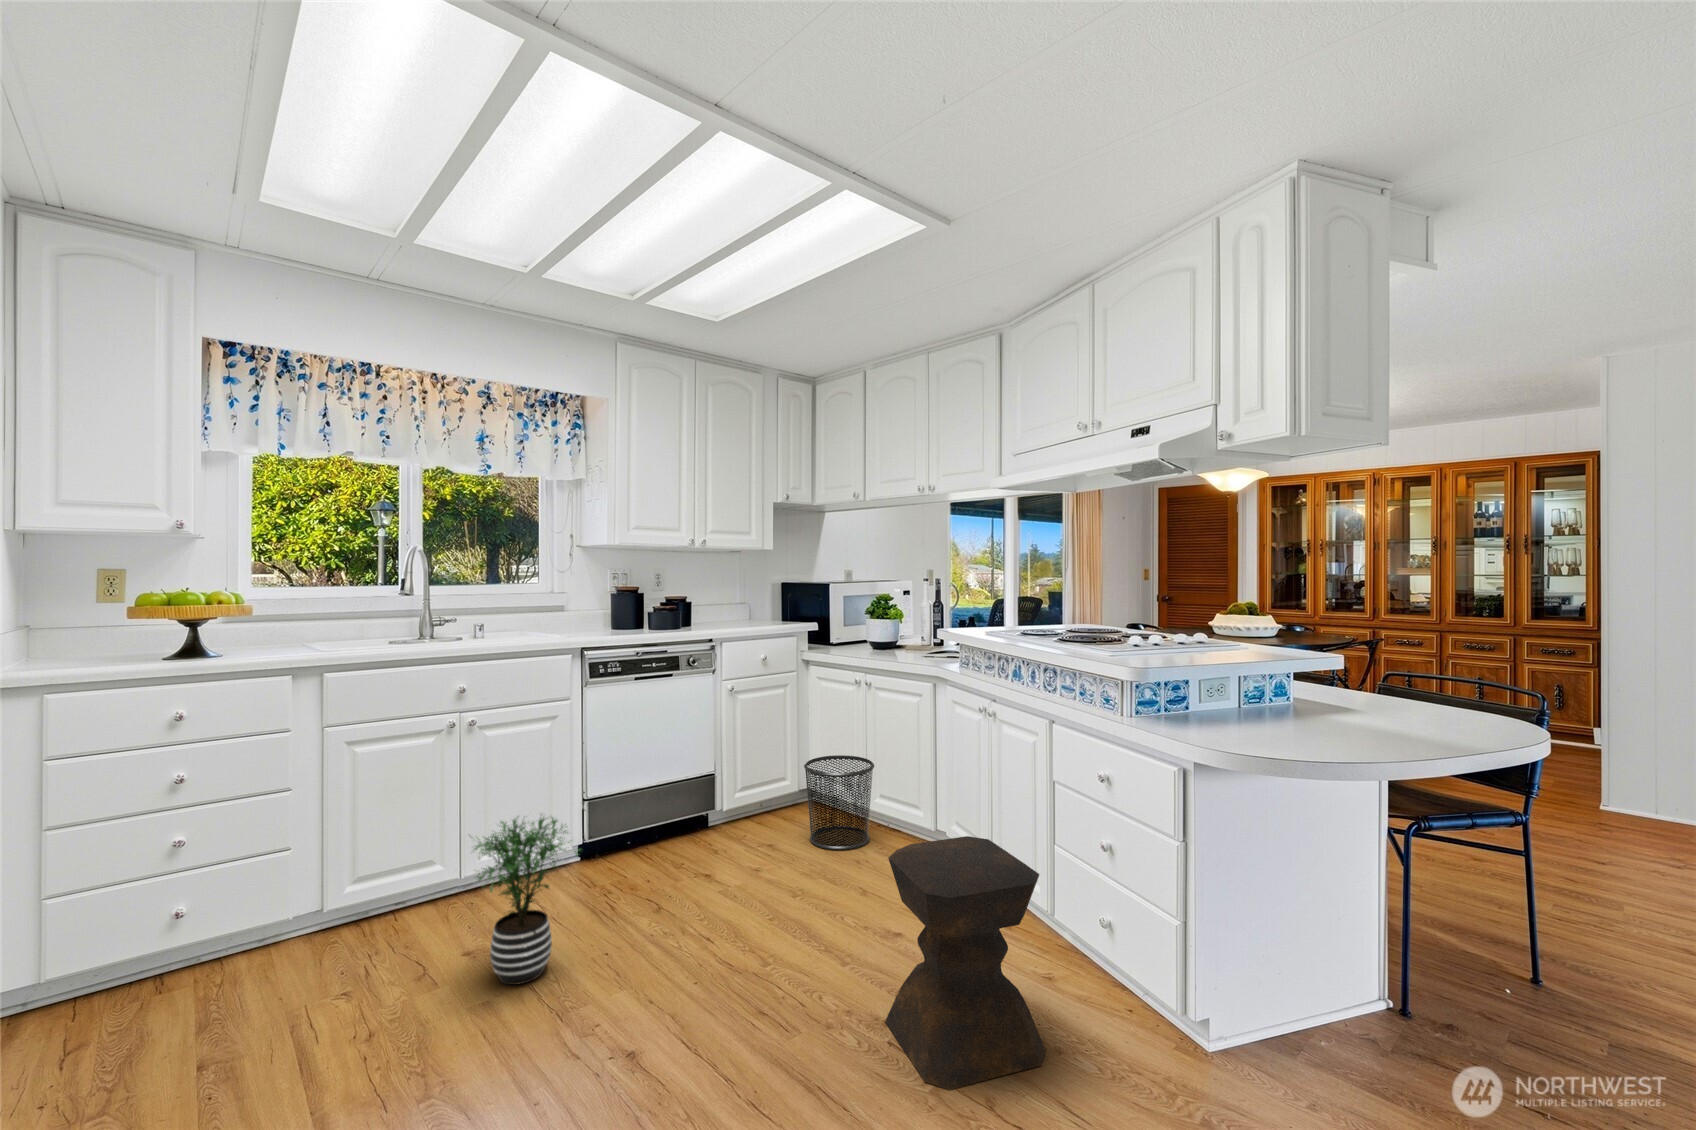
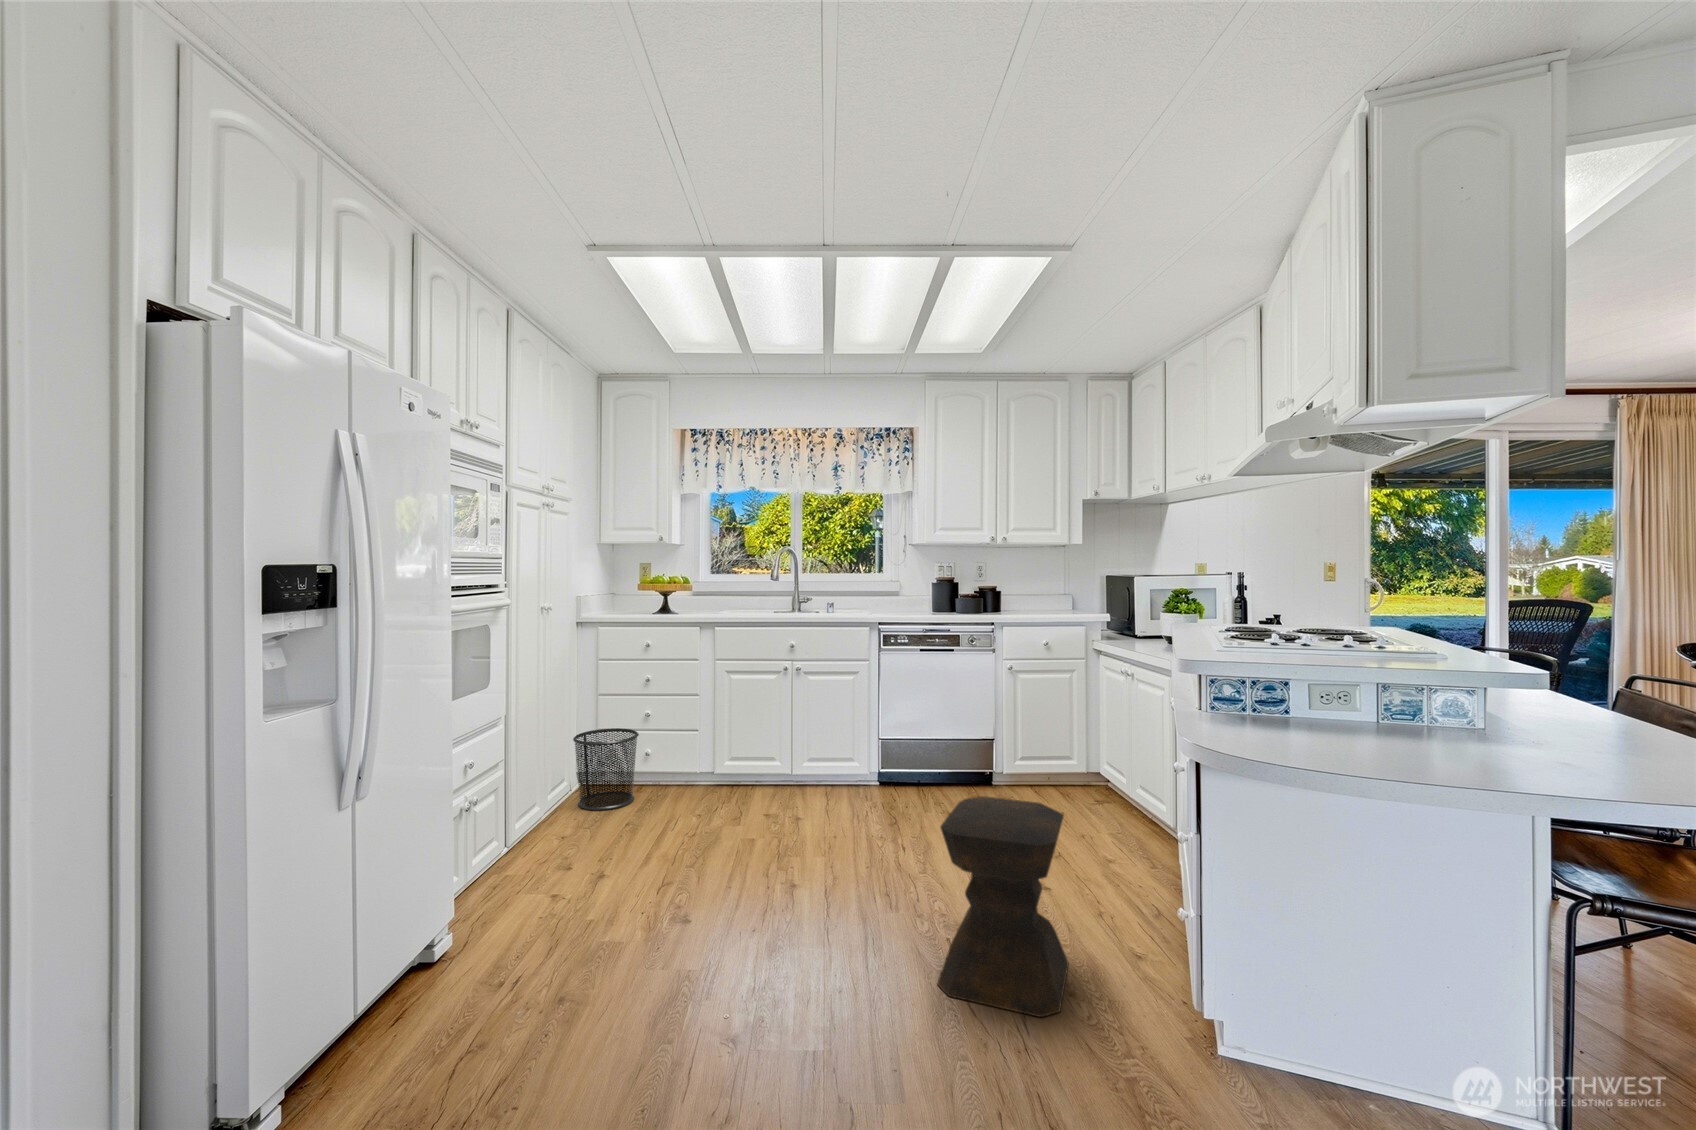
waste bin: present [804,755,874,850] -> present [573,728,639,810]
potted plant: present [475,816,578,985] -> none [741,727,811,840]

